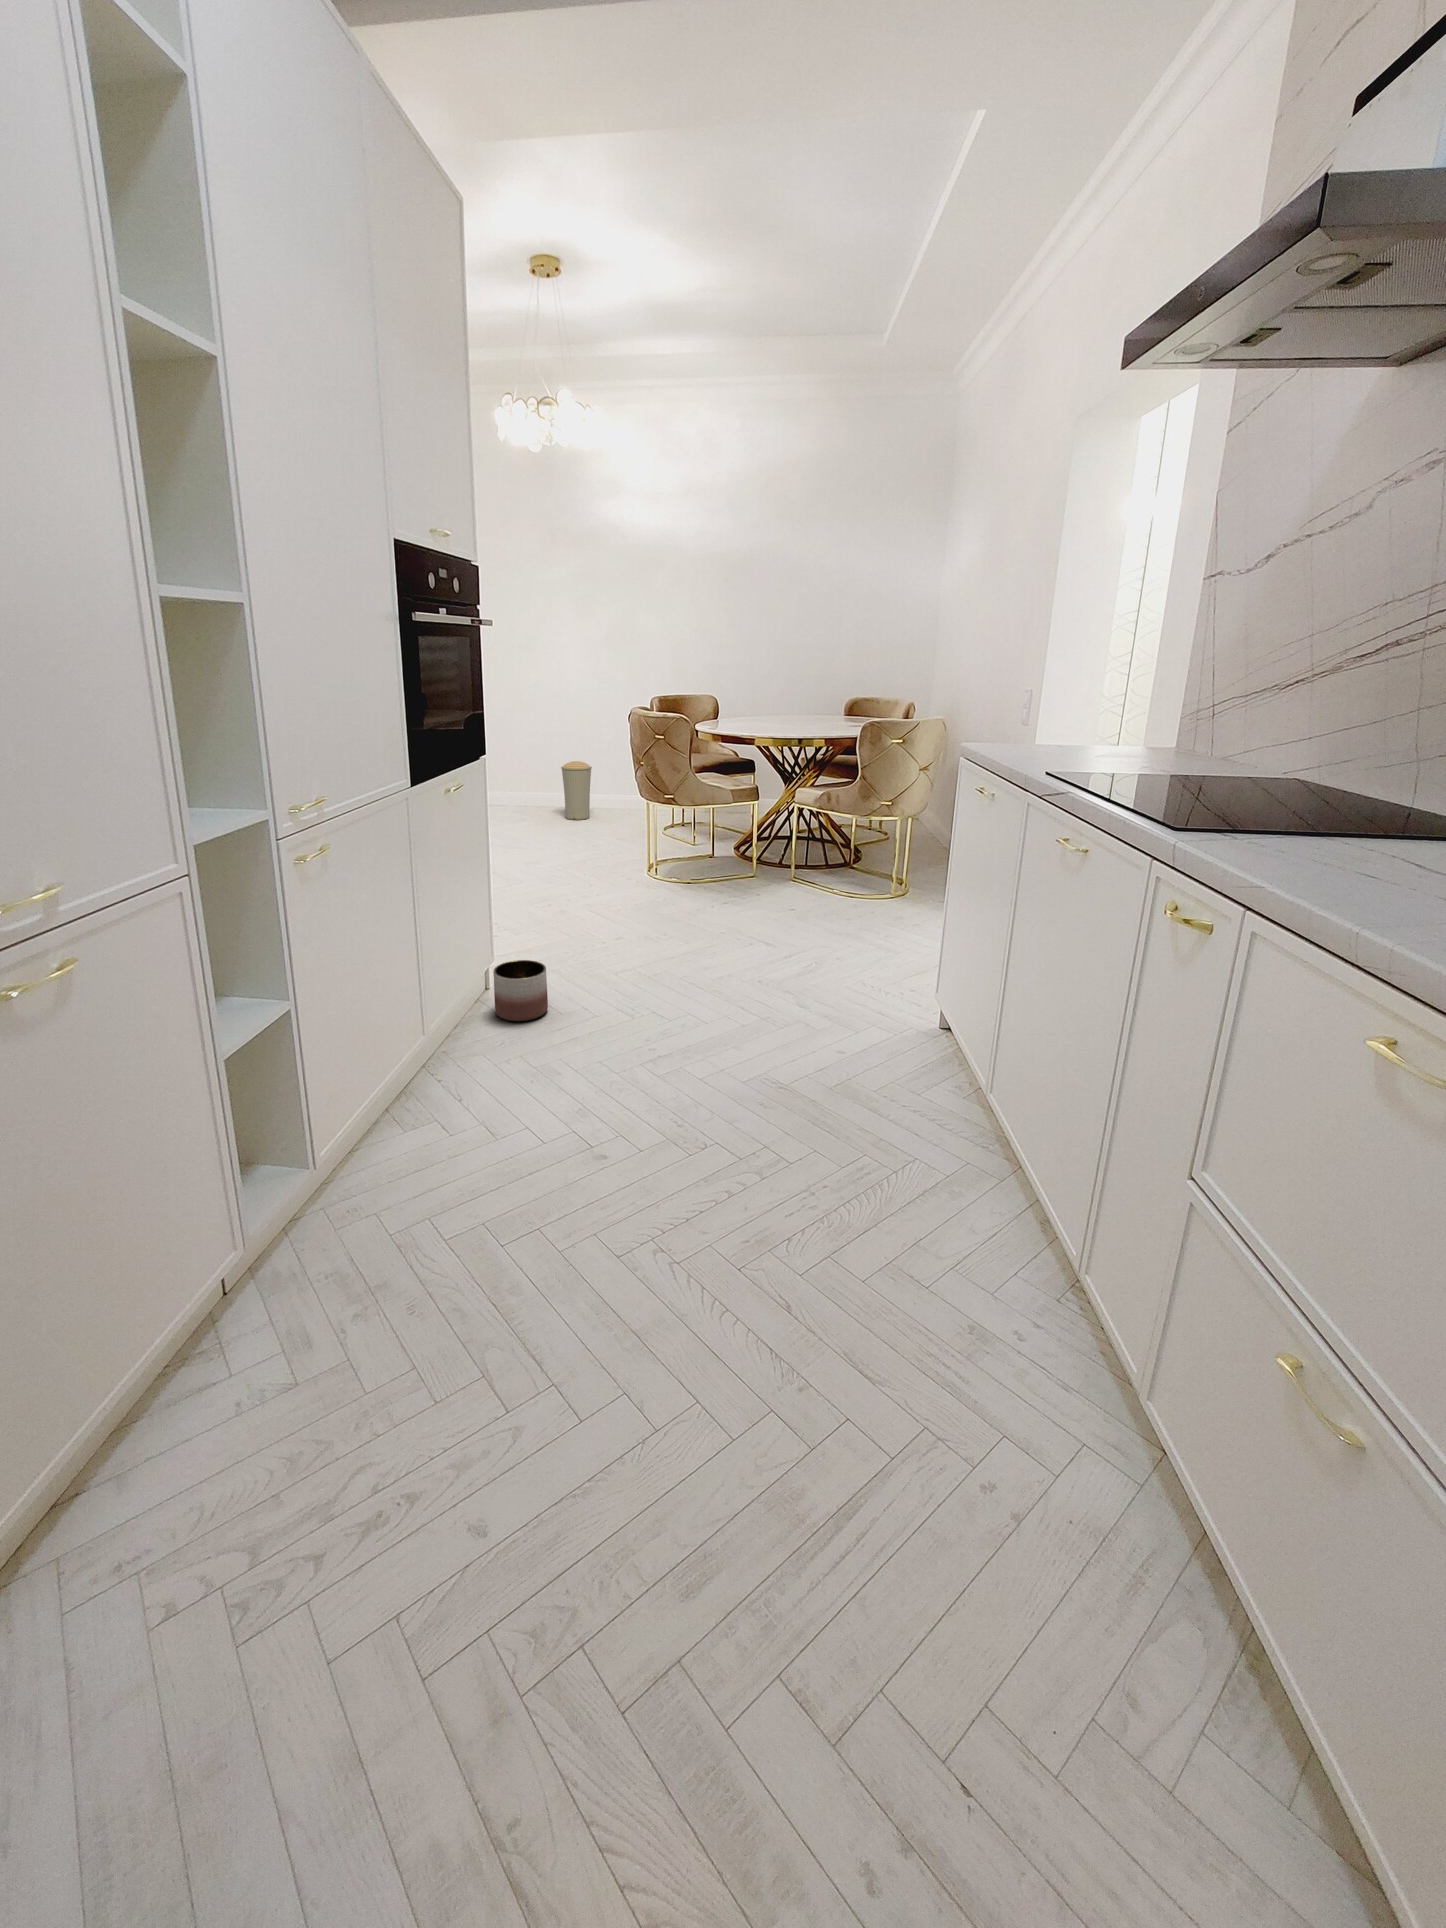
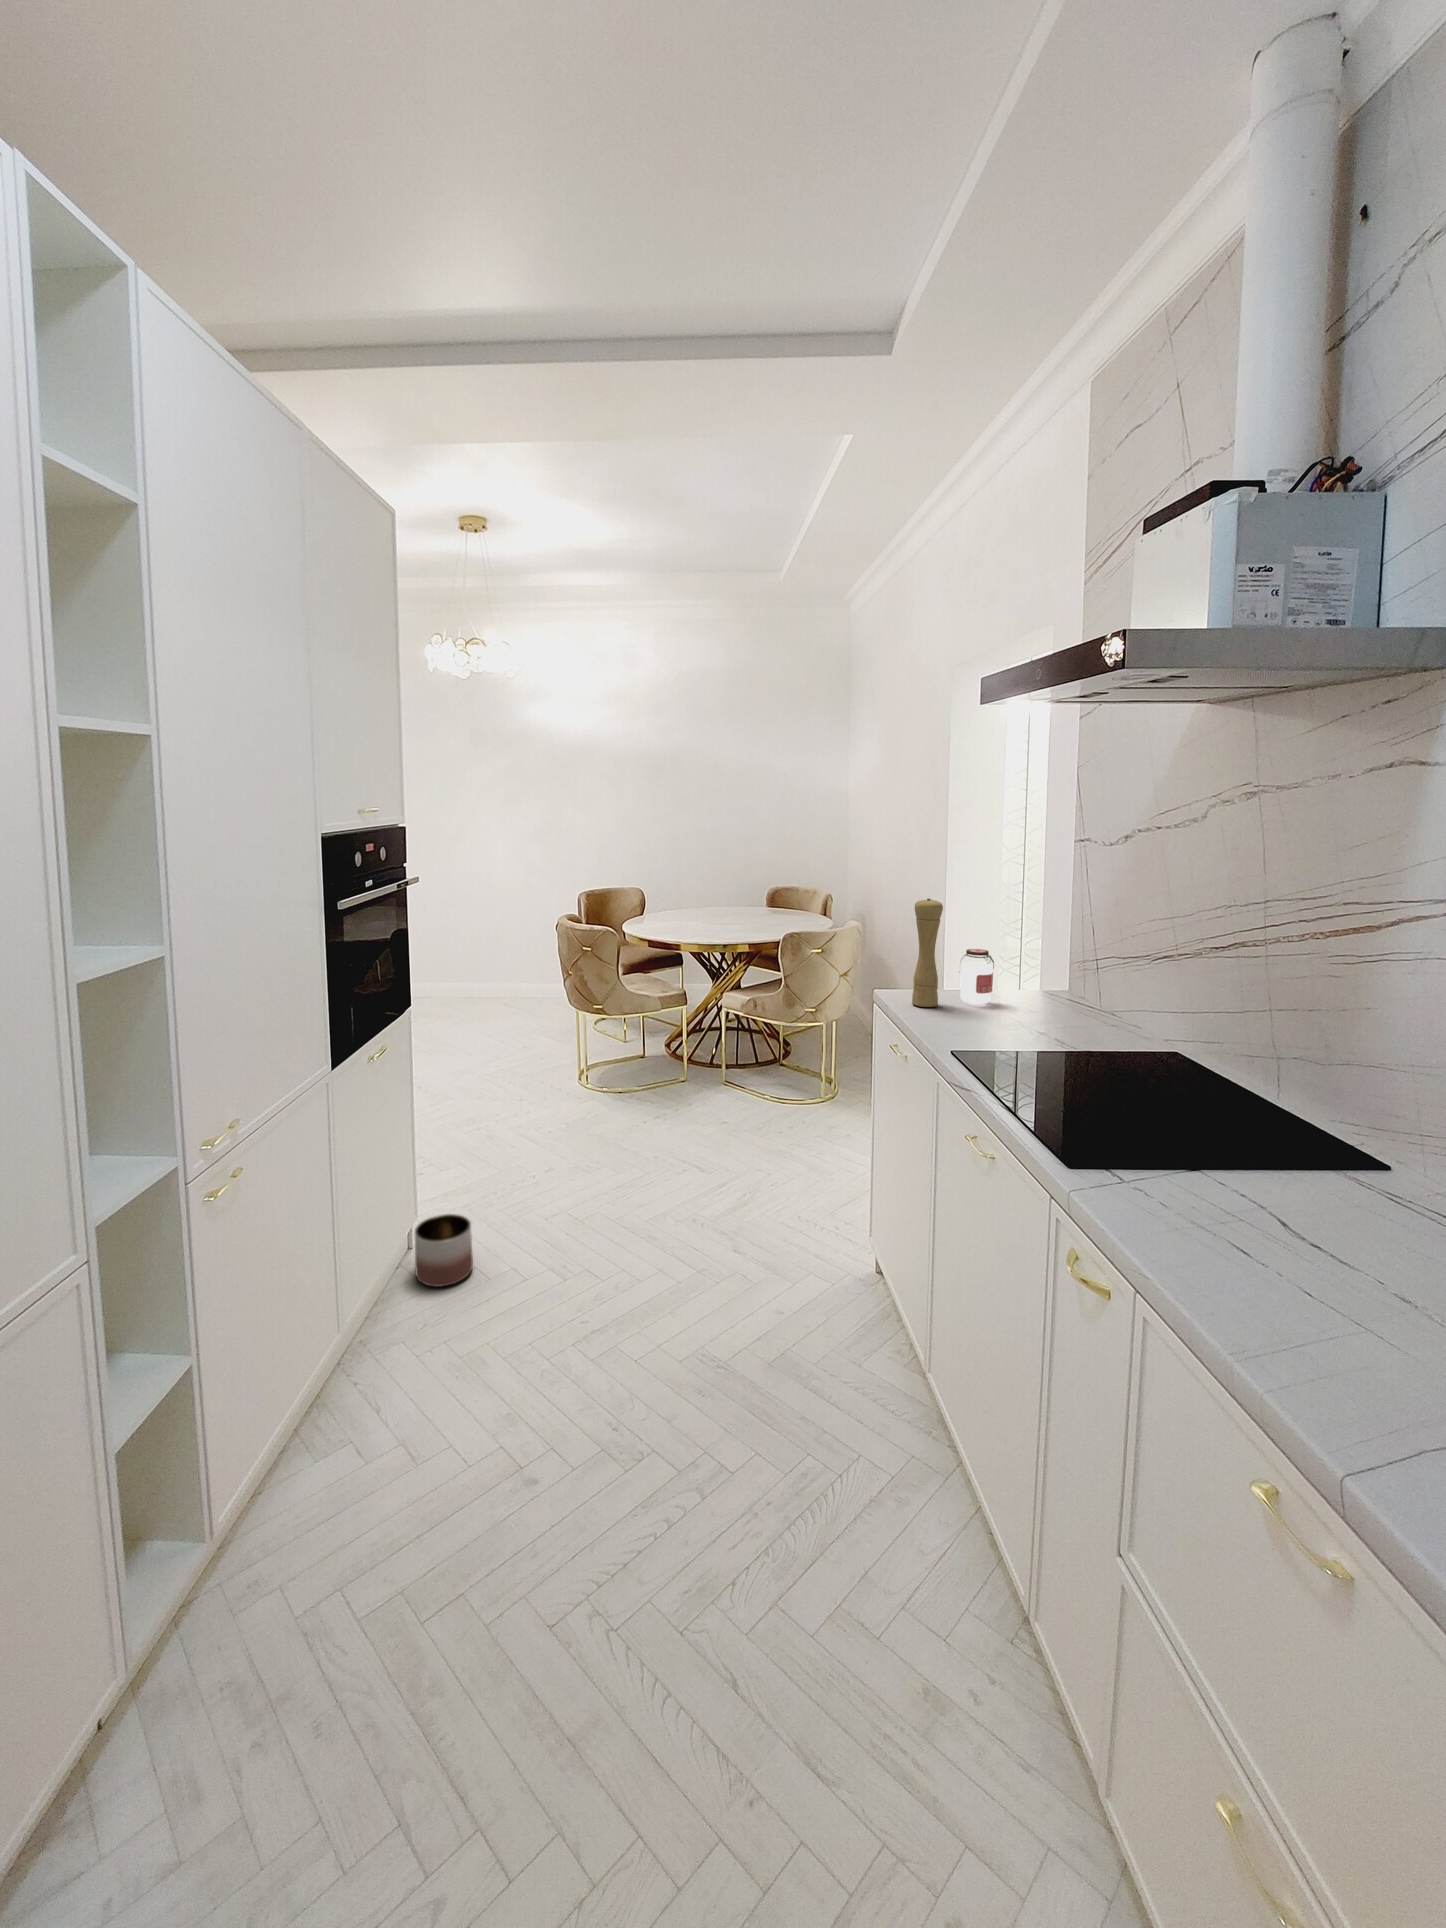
pepper mill: none [999,633,1043,752] -> present [912,898,943,1007]
jar: none [1051,693,1093,753] -> present [960,949,994,1005]
trash can: present [561,761,592,820] -> none [487,954,519,1014]

